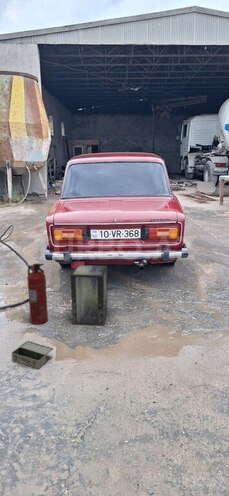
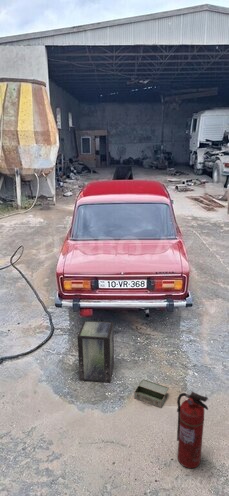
fire extinguisher: present [27,263,48,324] -> present [177,392,208,468]
toolbox: present [12,341,53,369] -> present [134,379,169,408]

